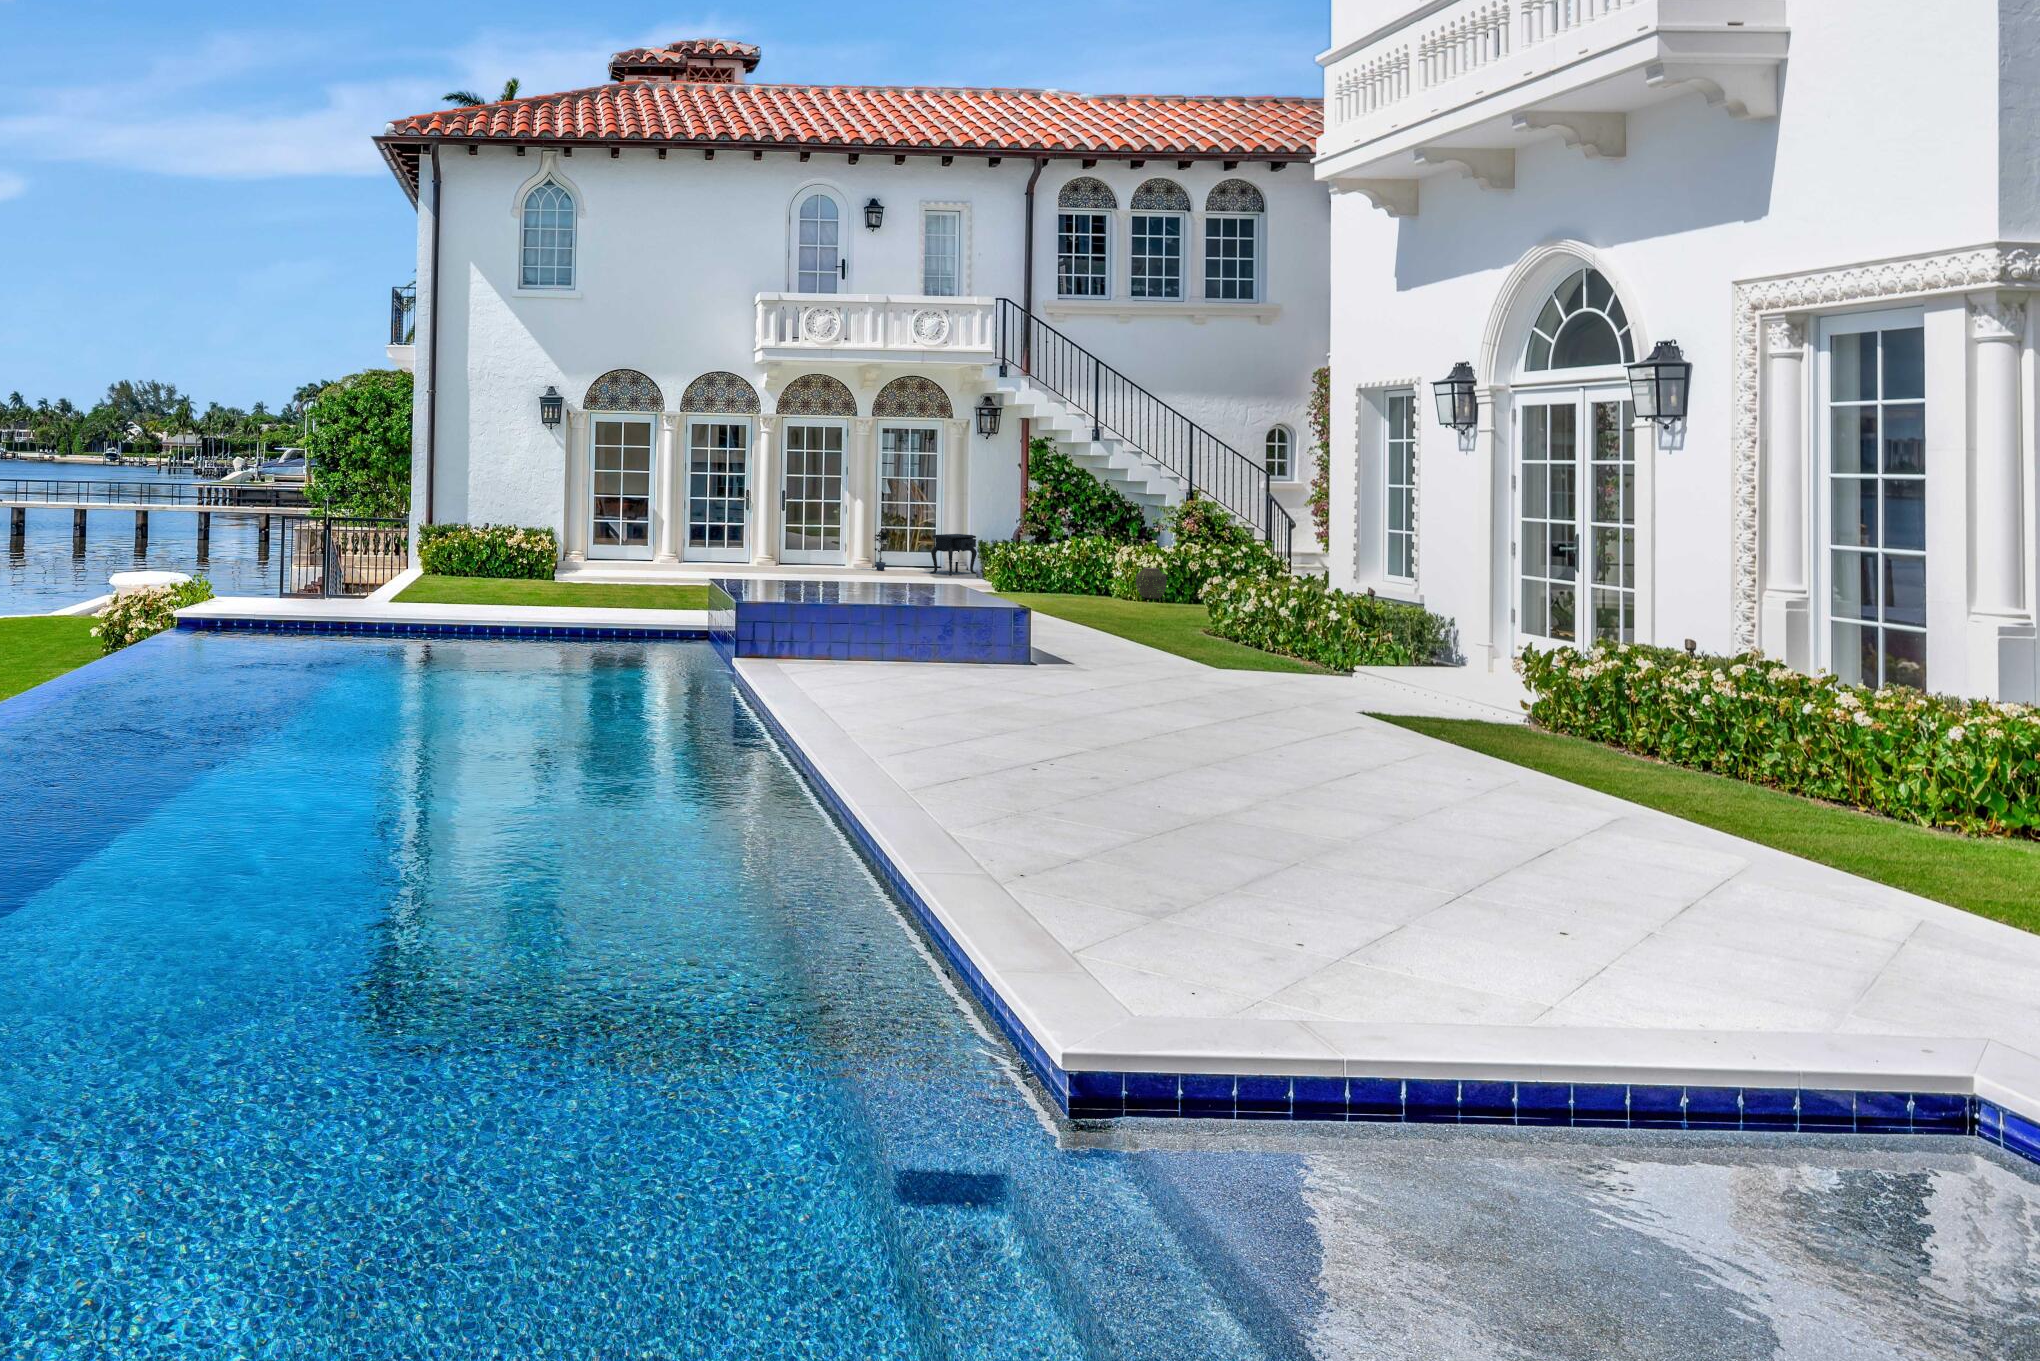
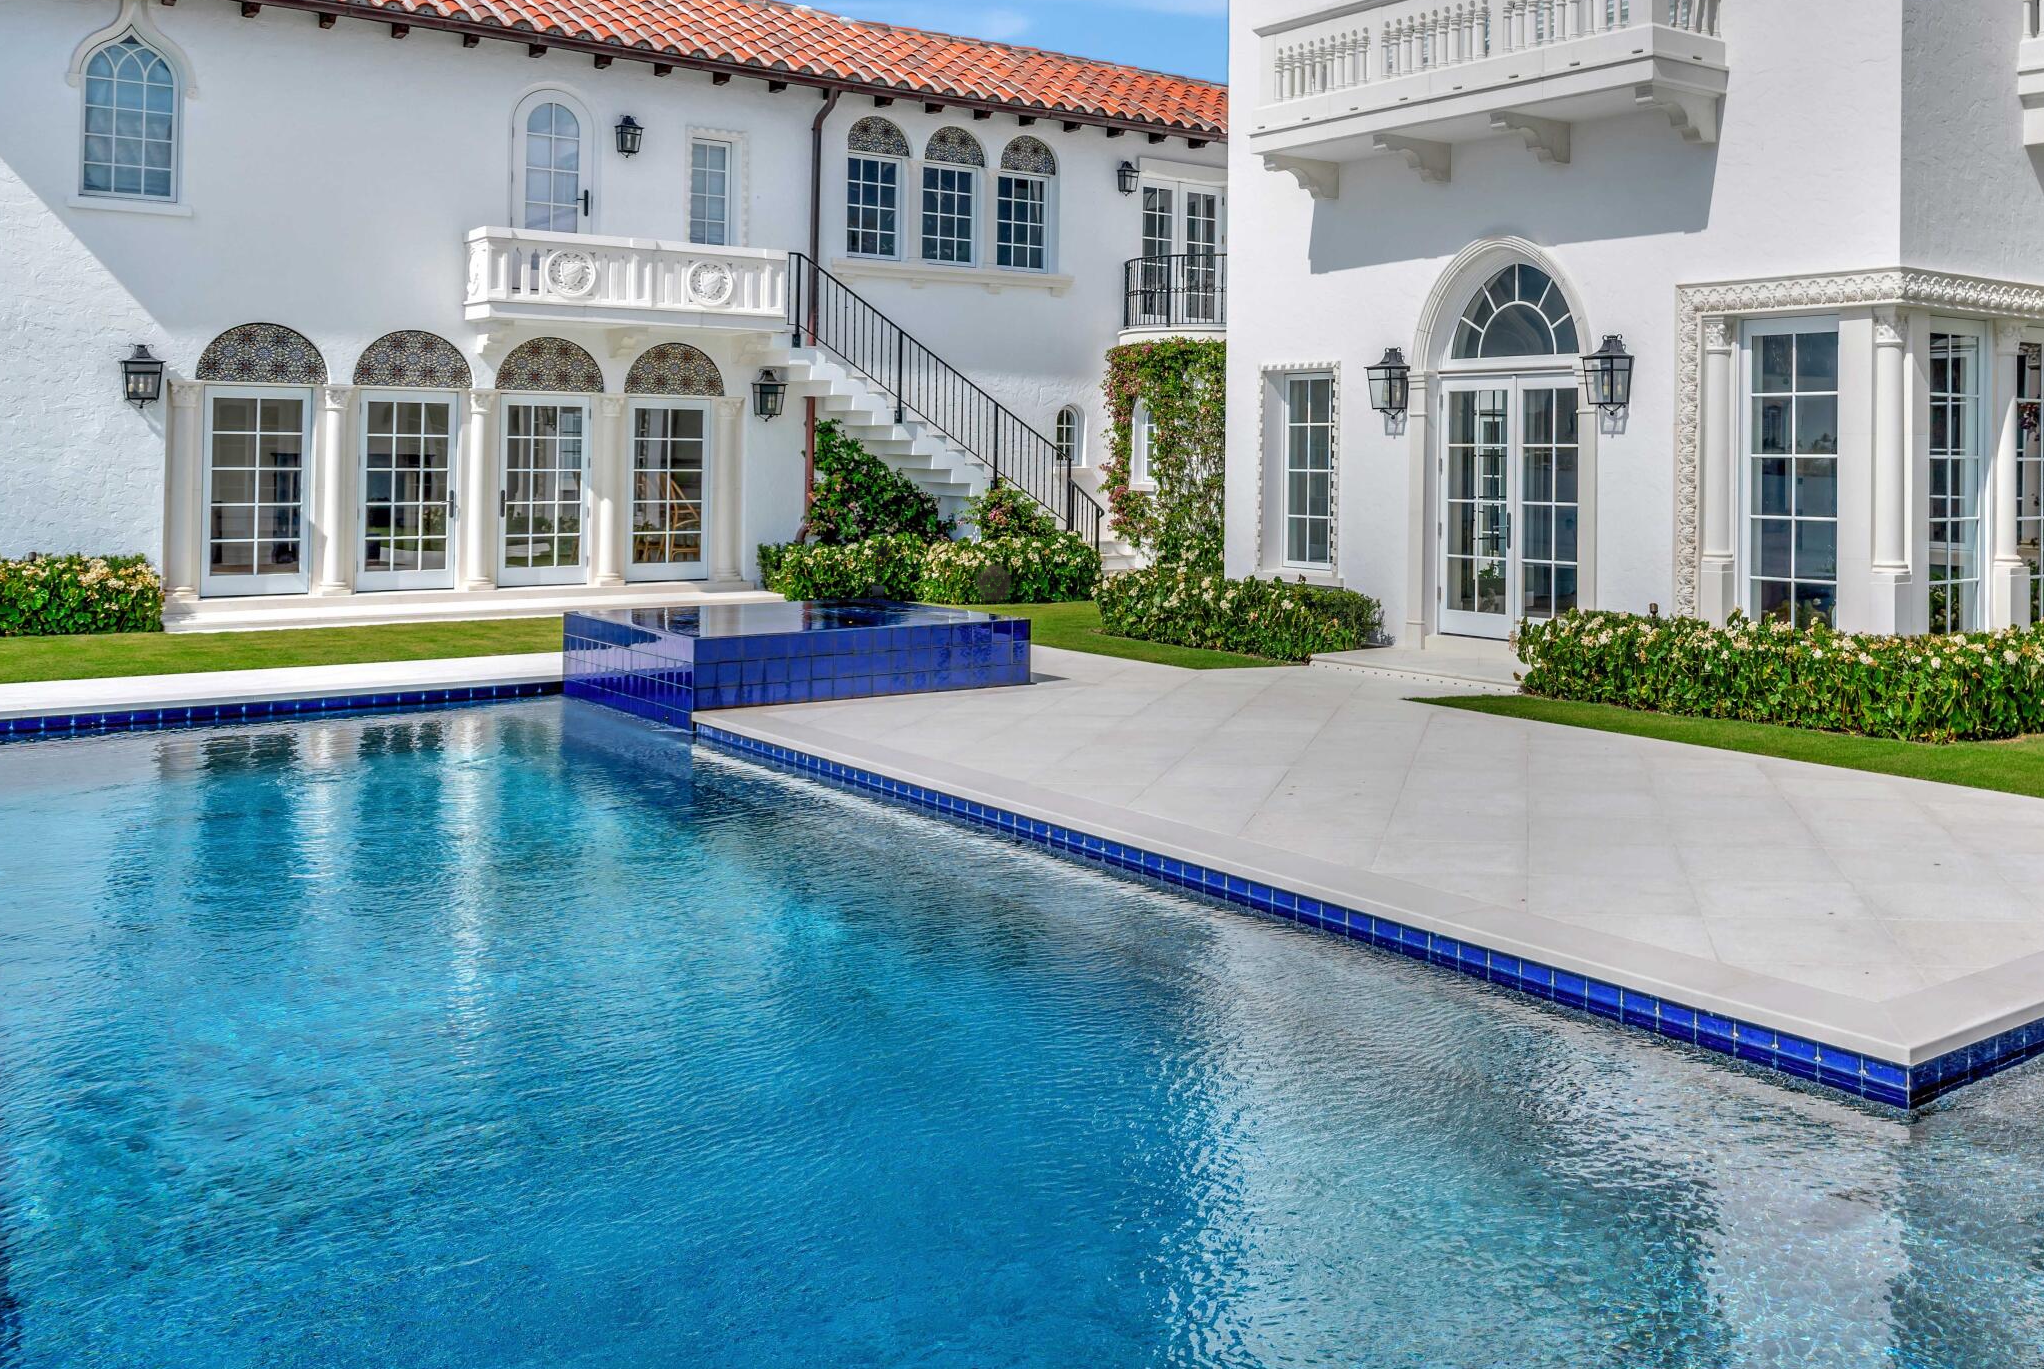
potted plant: present [875,527,891,571] -> present [870,540,892,596]
side table: present [931,534,977,575] -> none [702,540,757,591]

